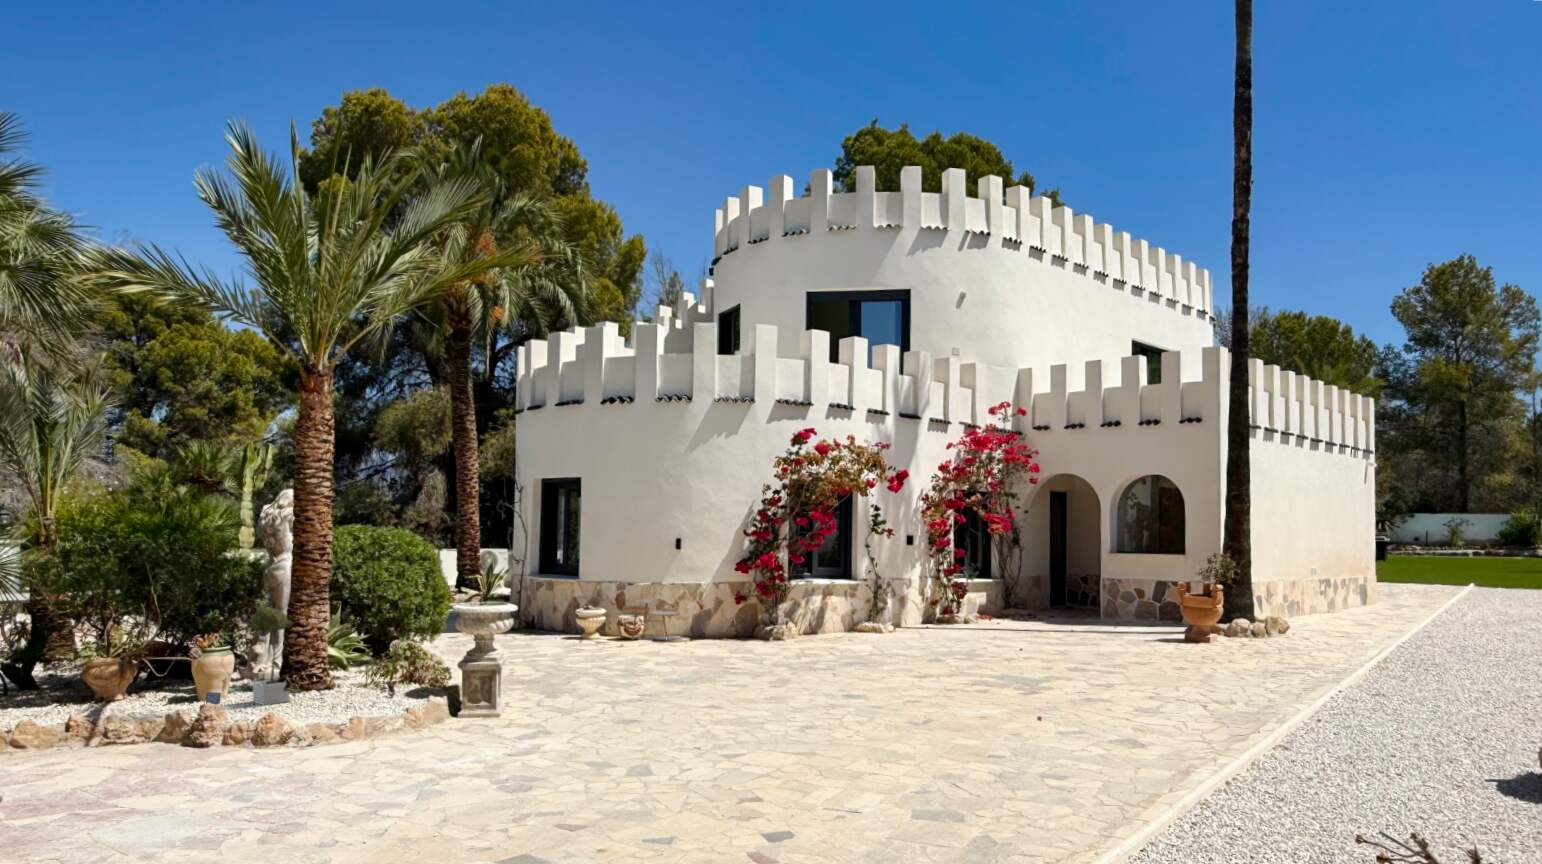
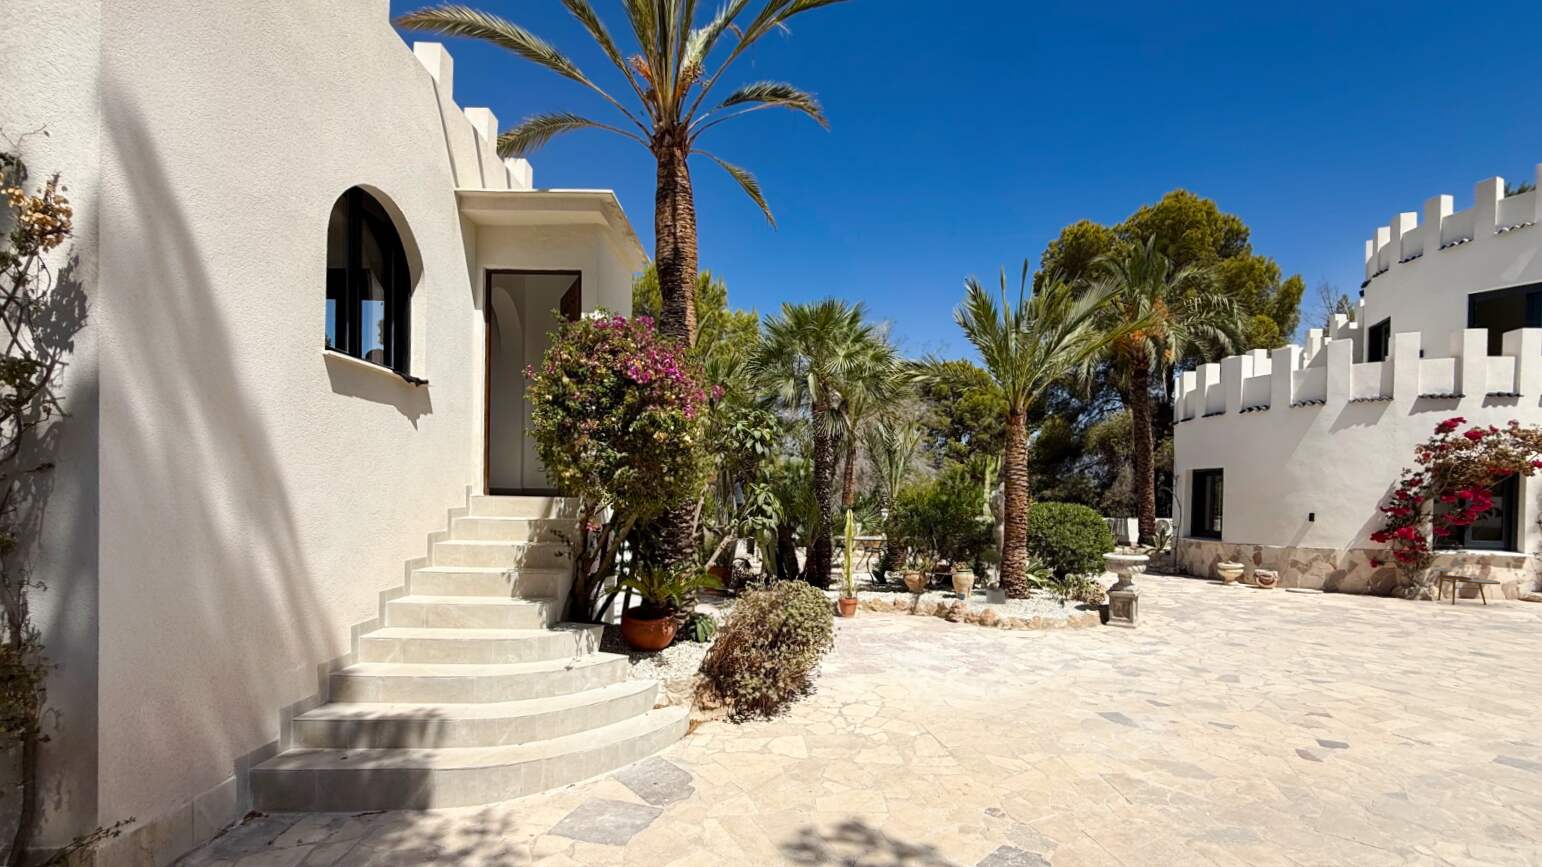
side table: present [623,599,680,639] -> present [1431,568,1500,605]

